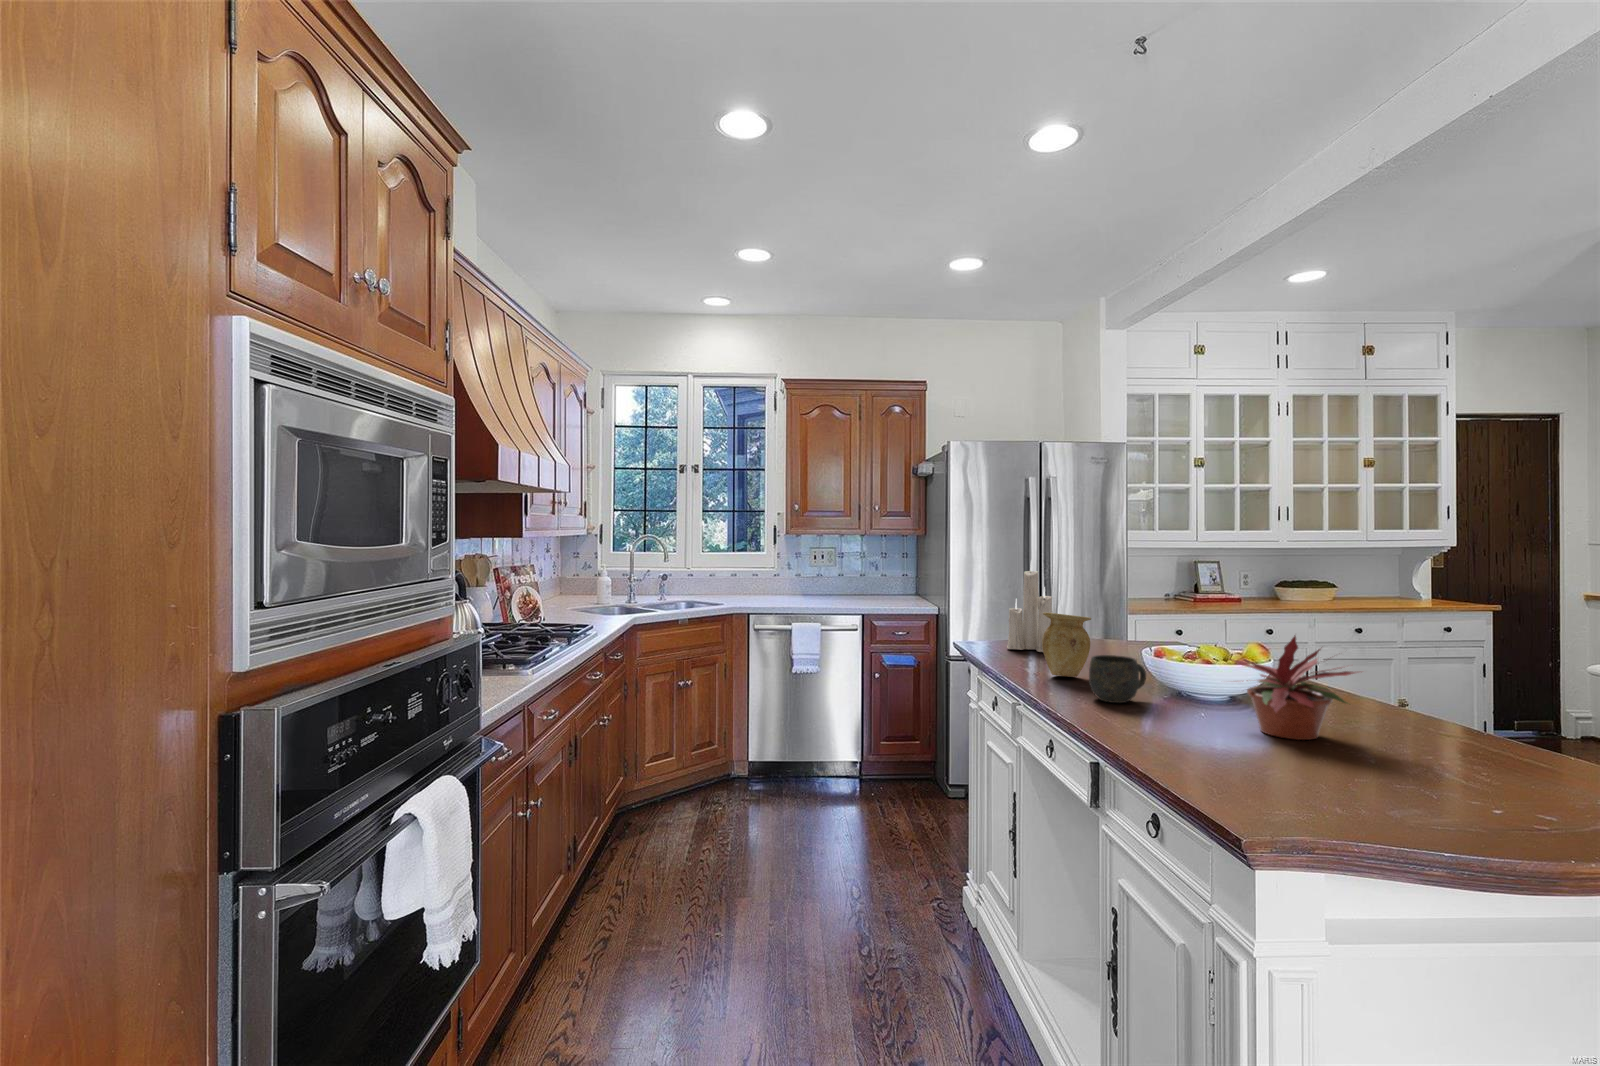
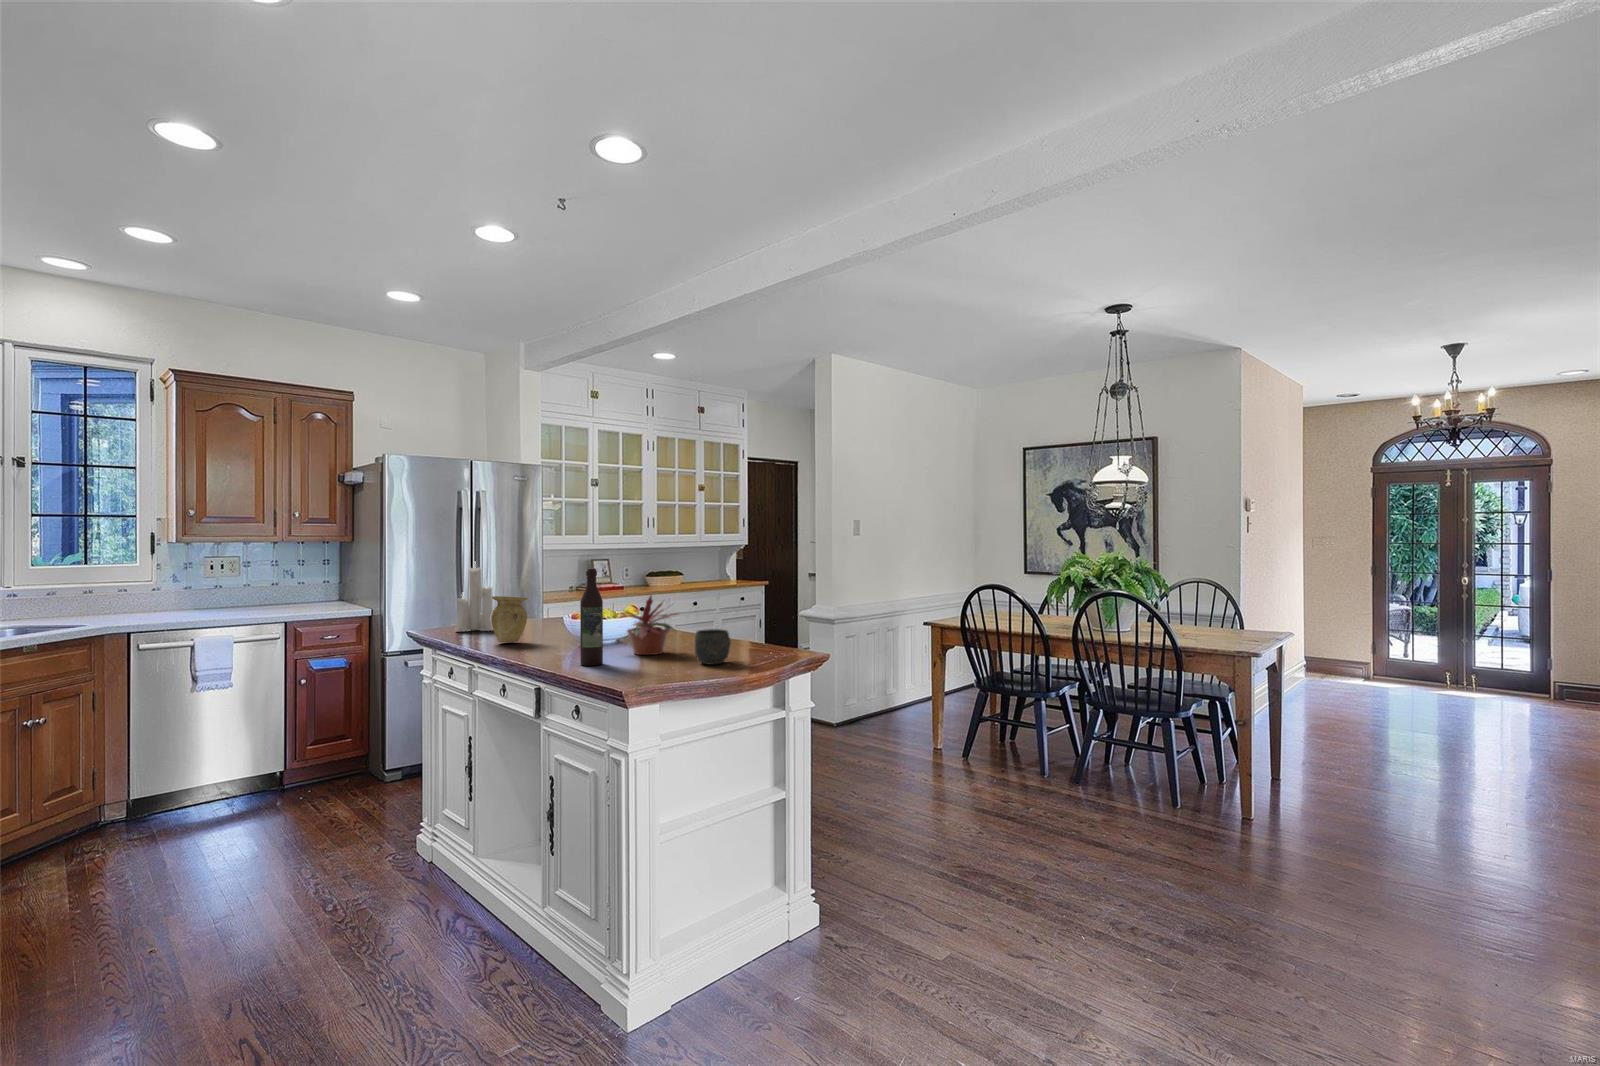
wine bottle: none [1163,587,1202,747] -> present [580,568,603,666]
mug: present [1089,655,1146,703] -> present [695,629,731,665]

